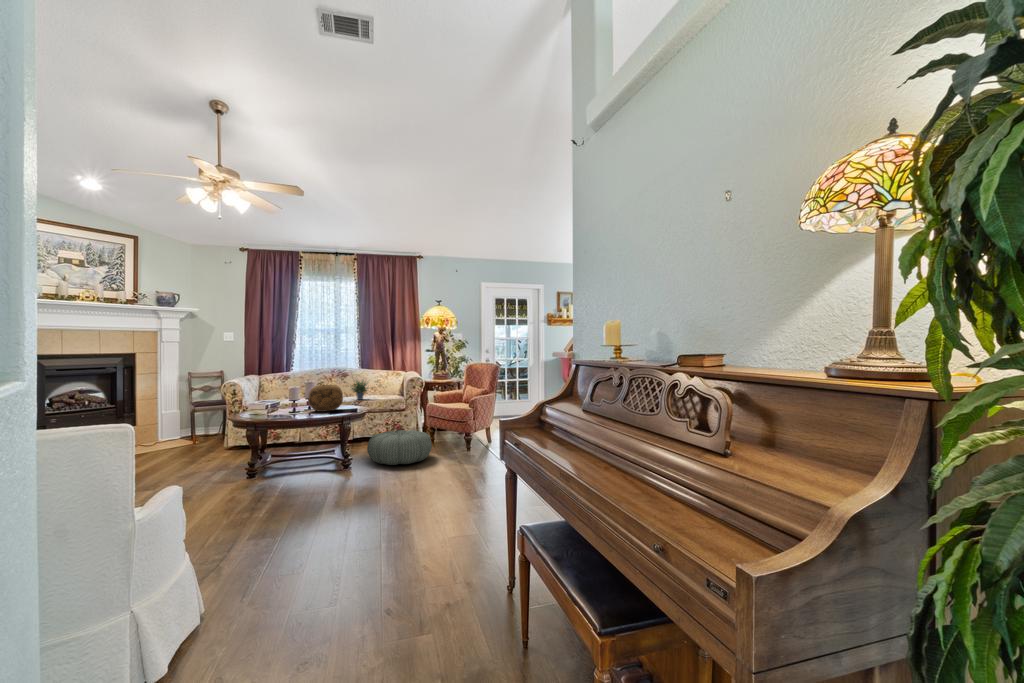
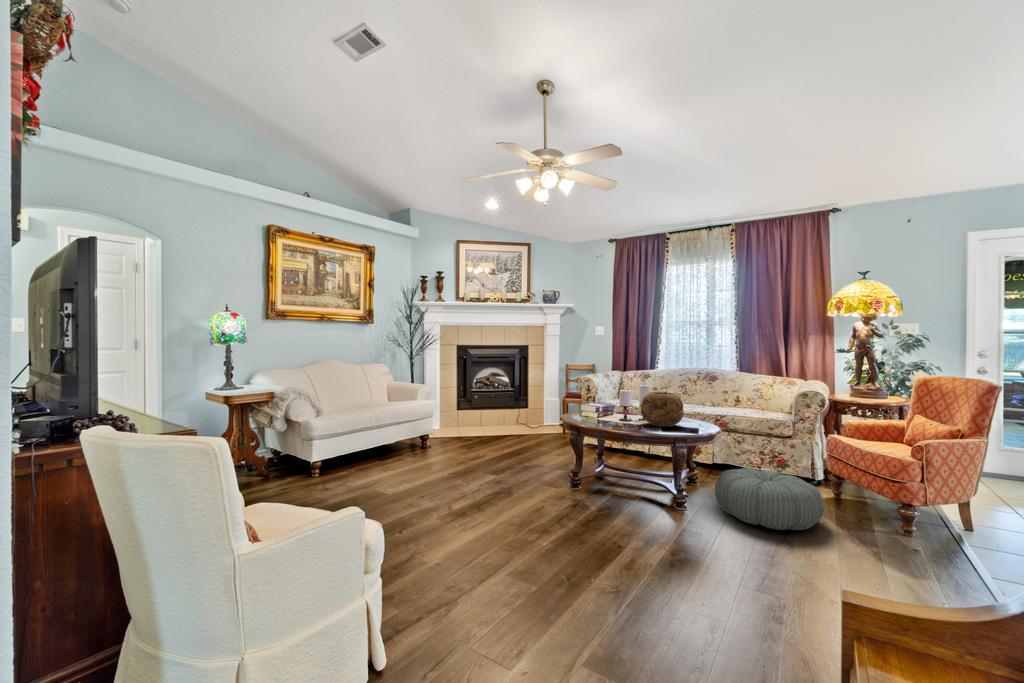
potted plant: present [352,380,368,400] -> none [702,376,748,414]

